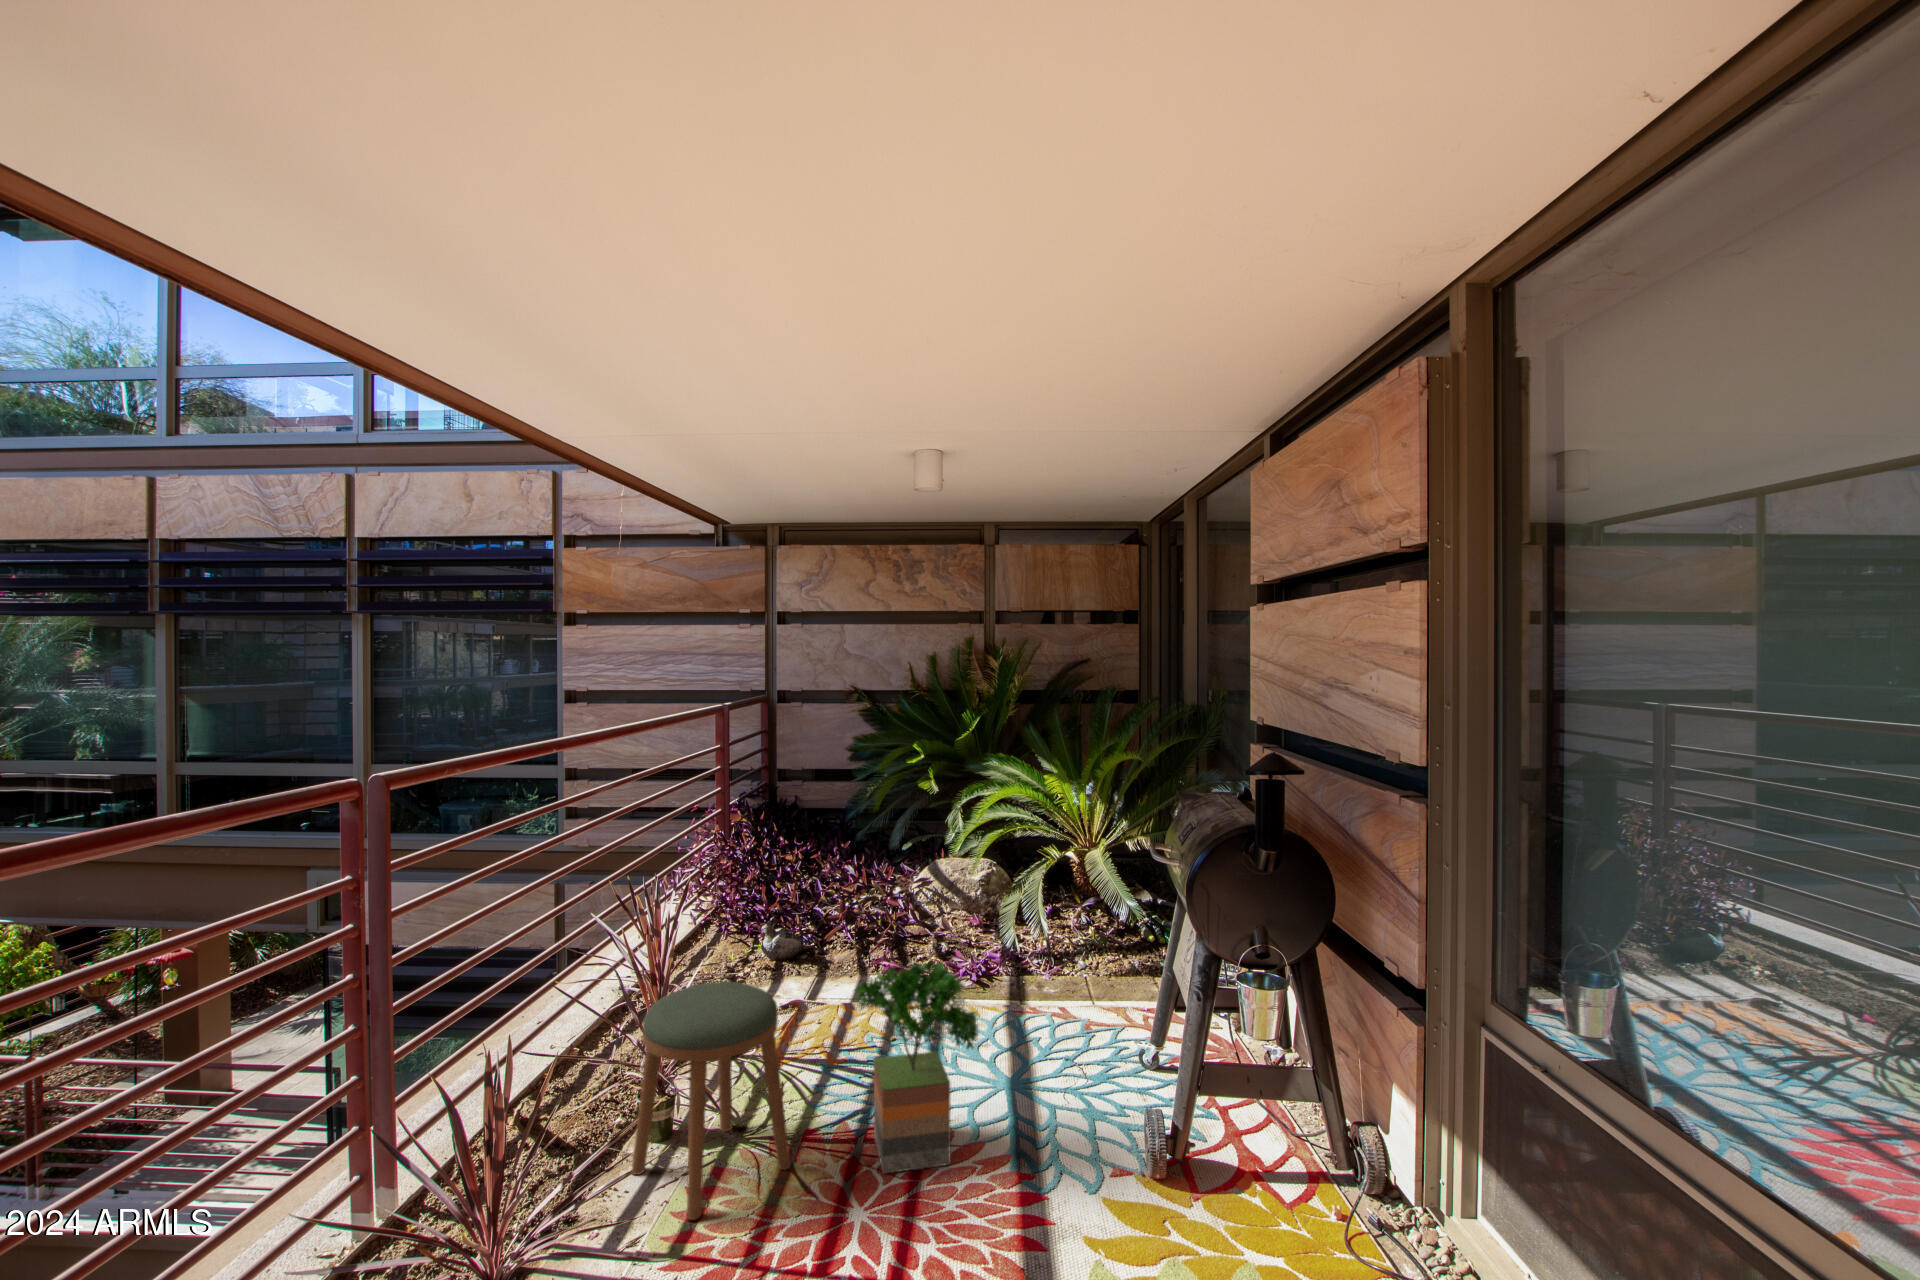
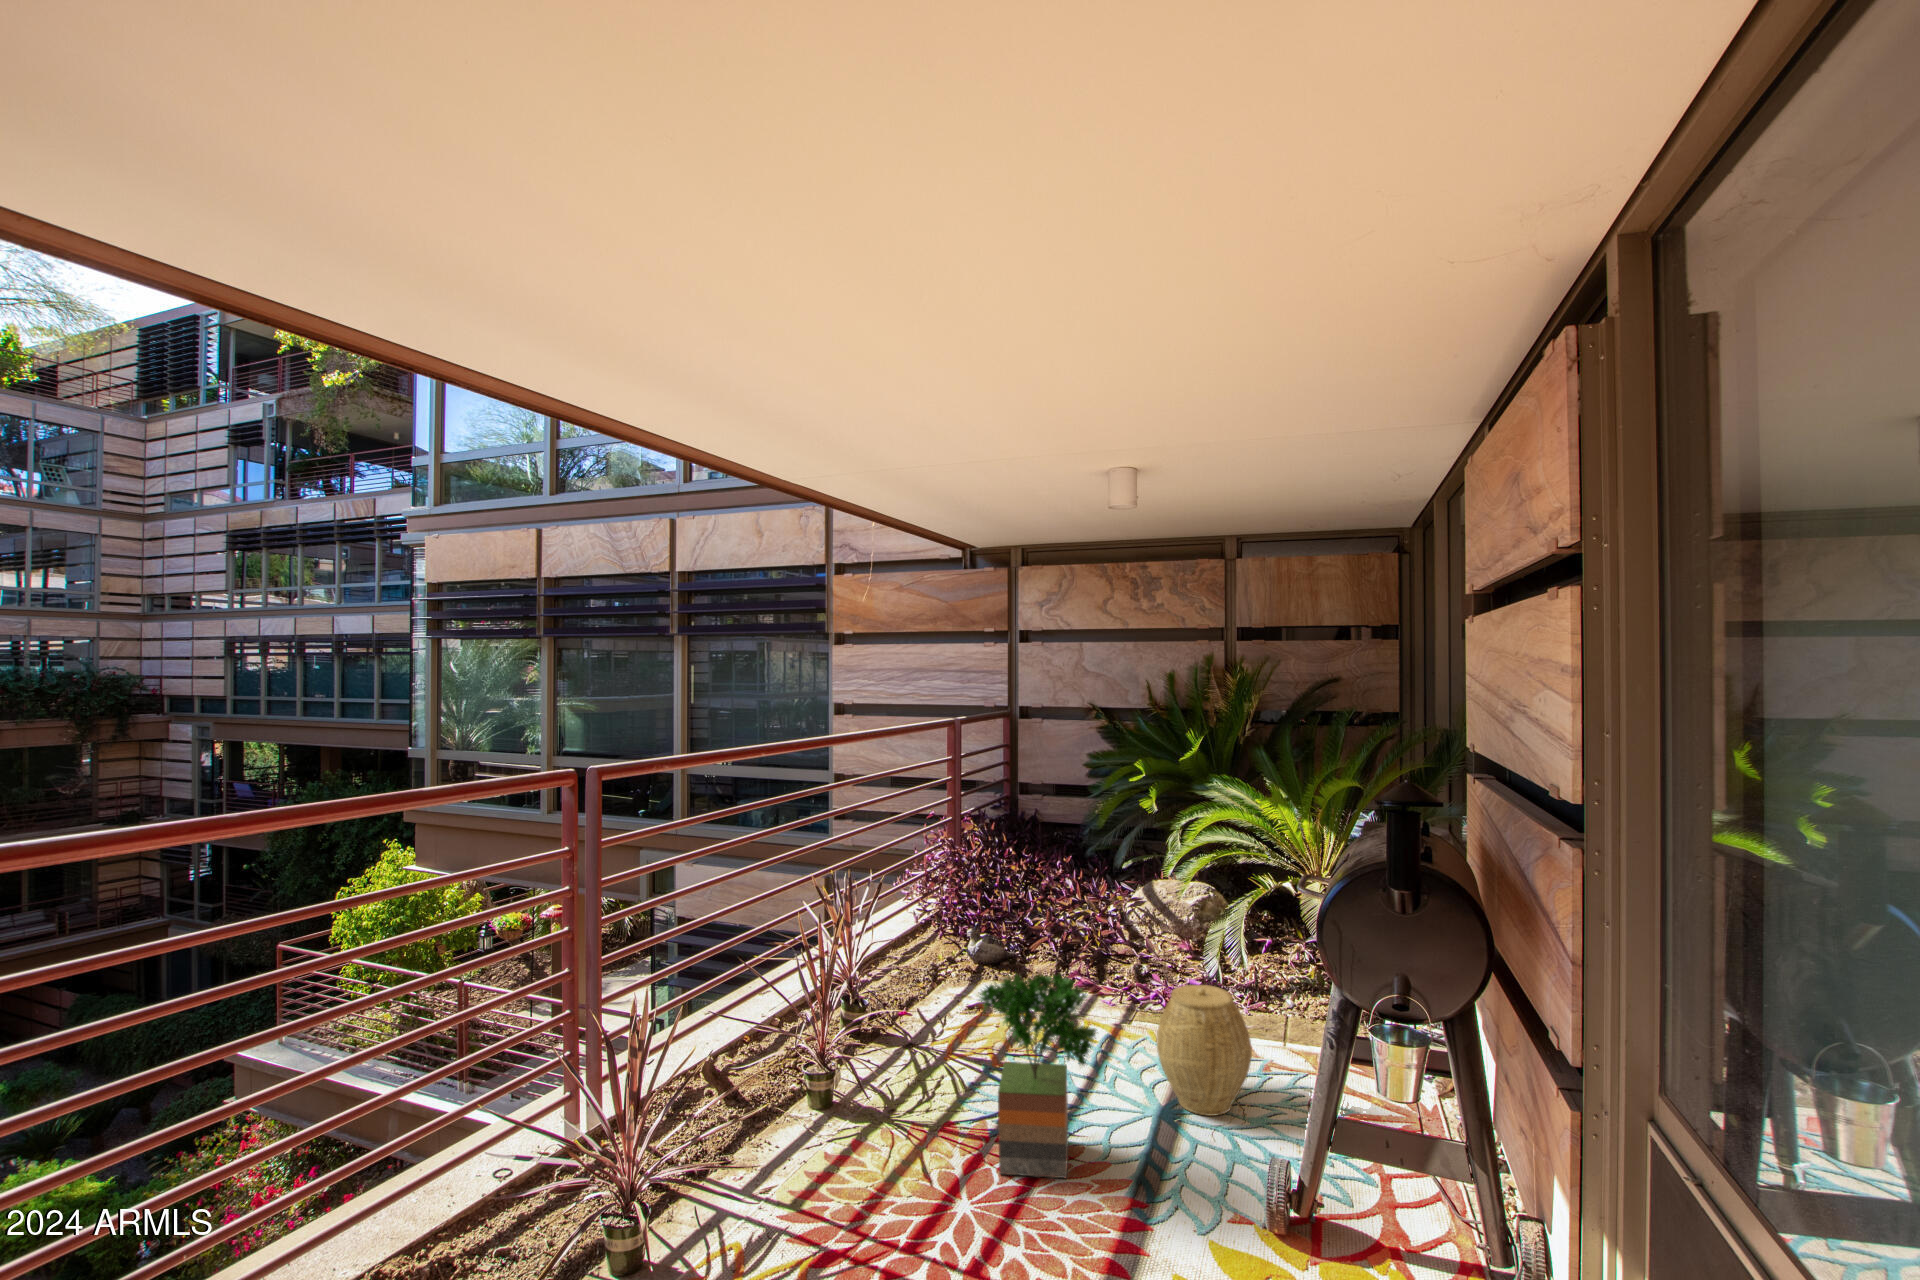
woven basket: none [1003,956,1091,1080] -> present [1157,985,1252,1116]
stool: present [632,981,790,1220] -> none [789,971,921,1181]

